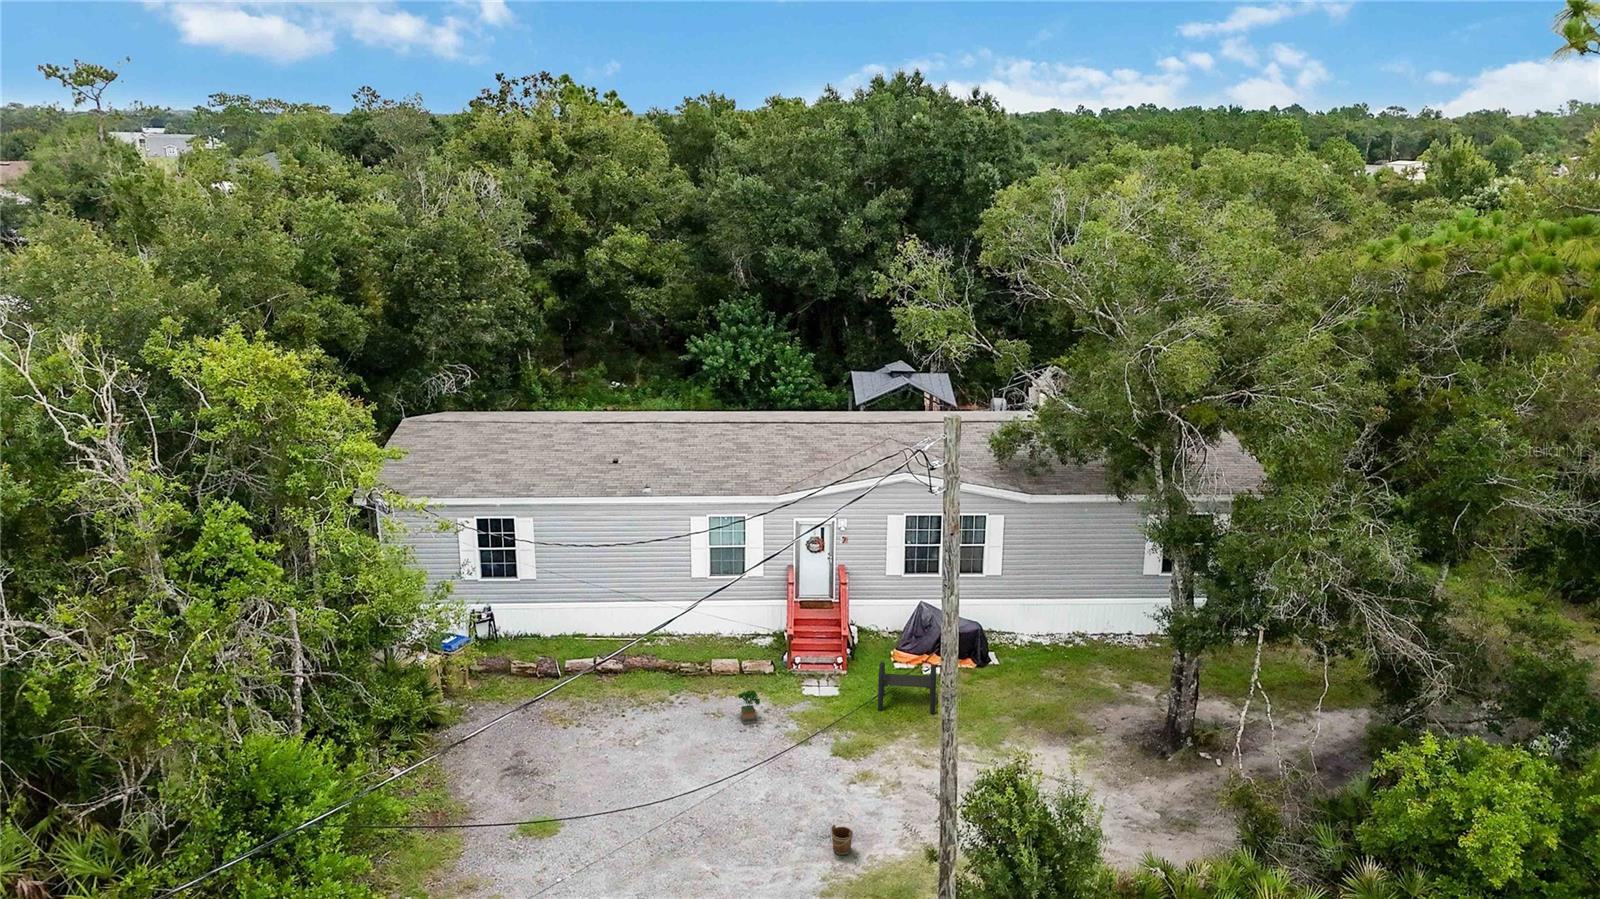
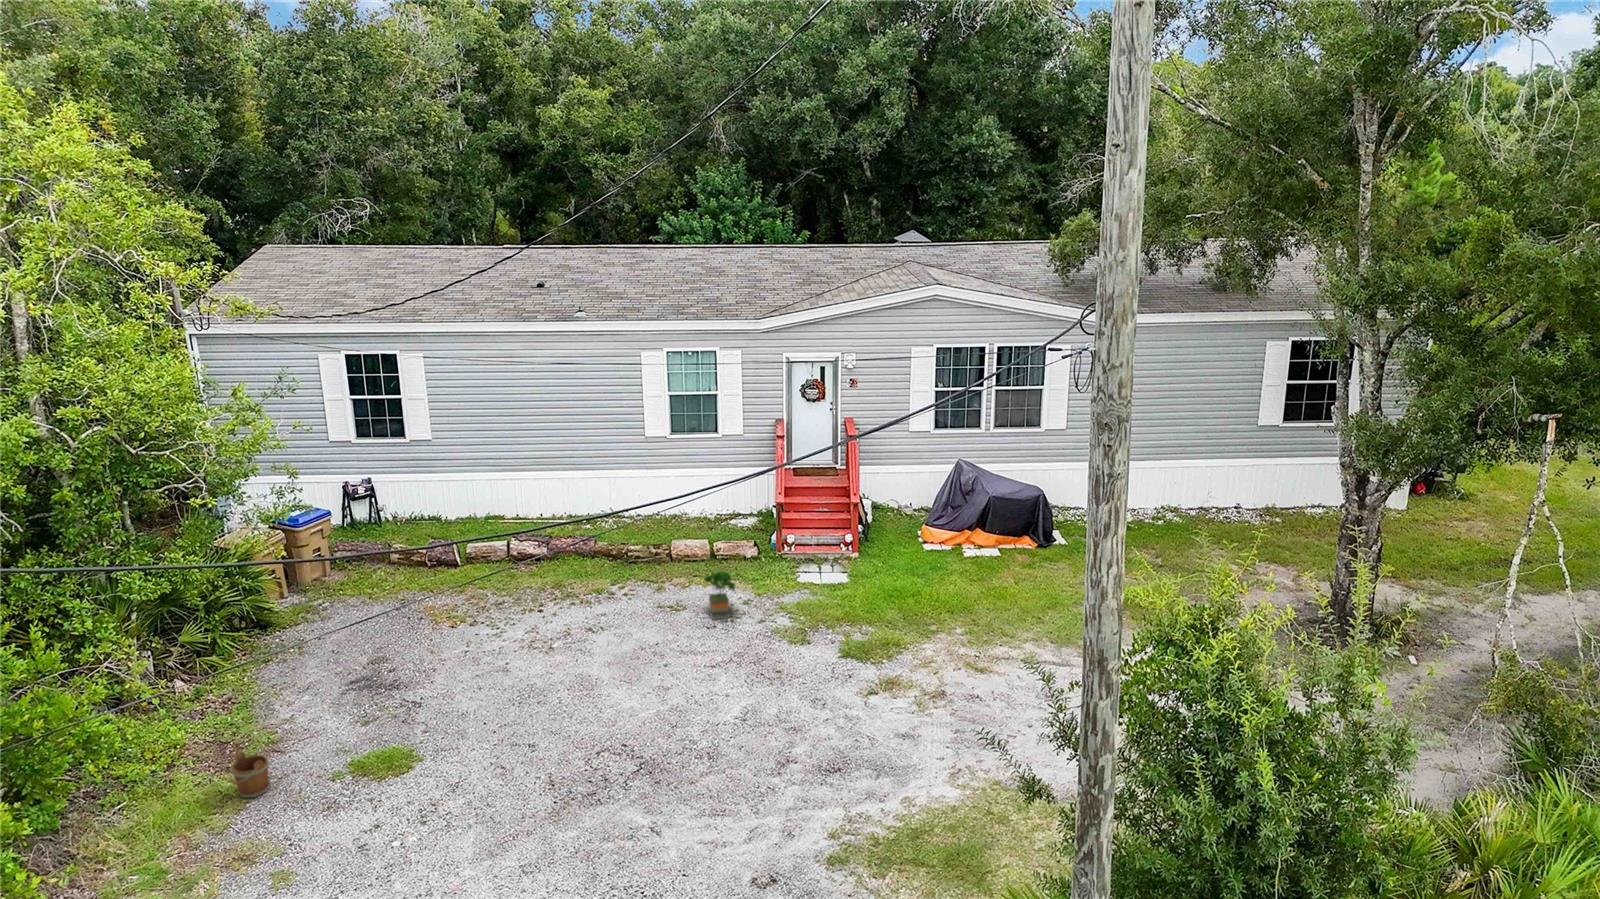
bench: present [878,662,936,714] -> none [904,533,988,603]
bucket: present [830,825,853,855] -> present [230,752,270,798]

